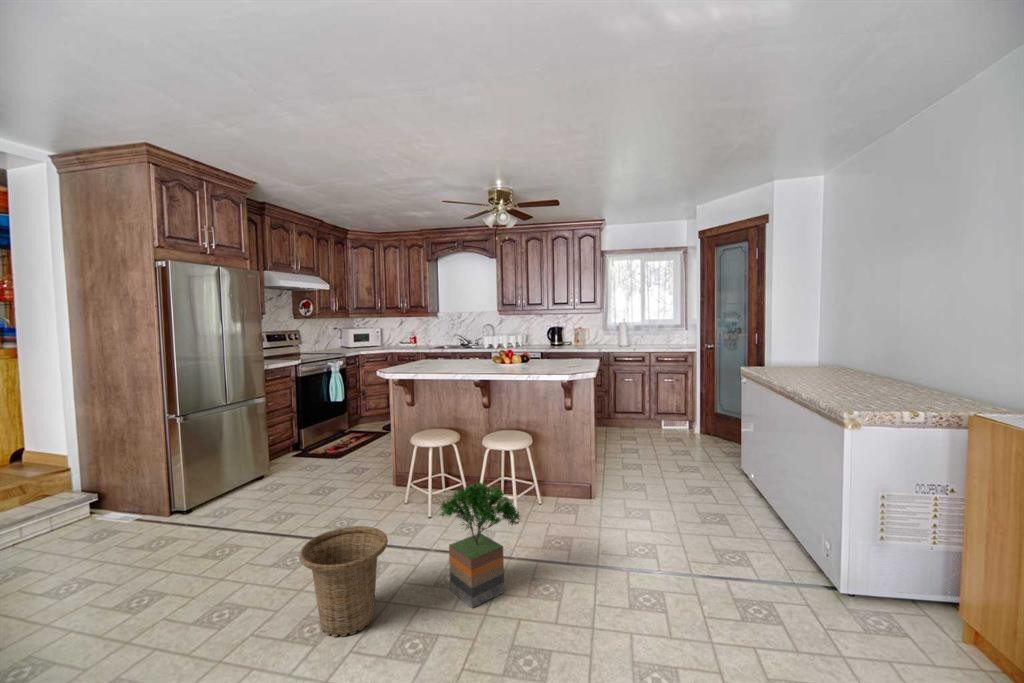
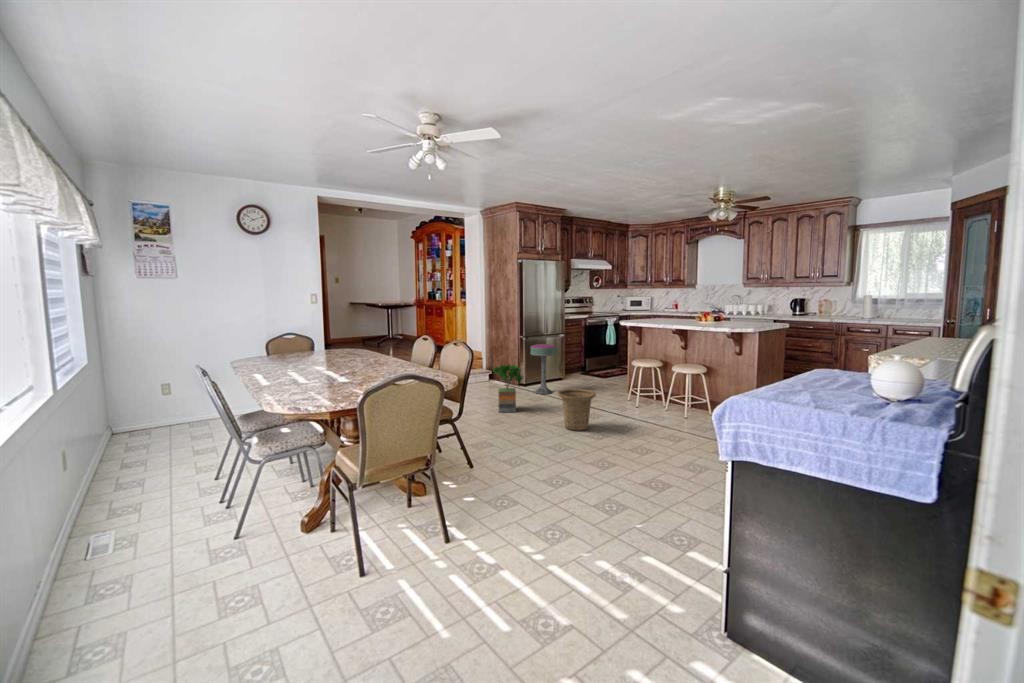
bar stool: none [199,425,260,528] -> present [530,344,557,394]
potted tree: present [440,483,519,608] -> present [493,365,523,412]

